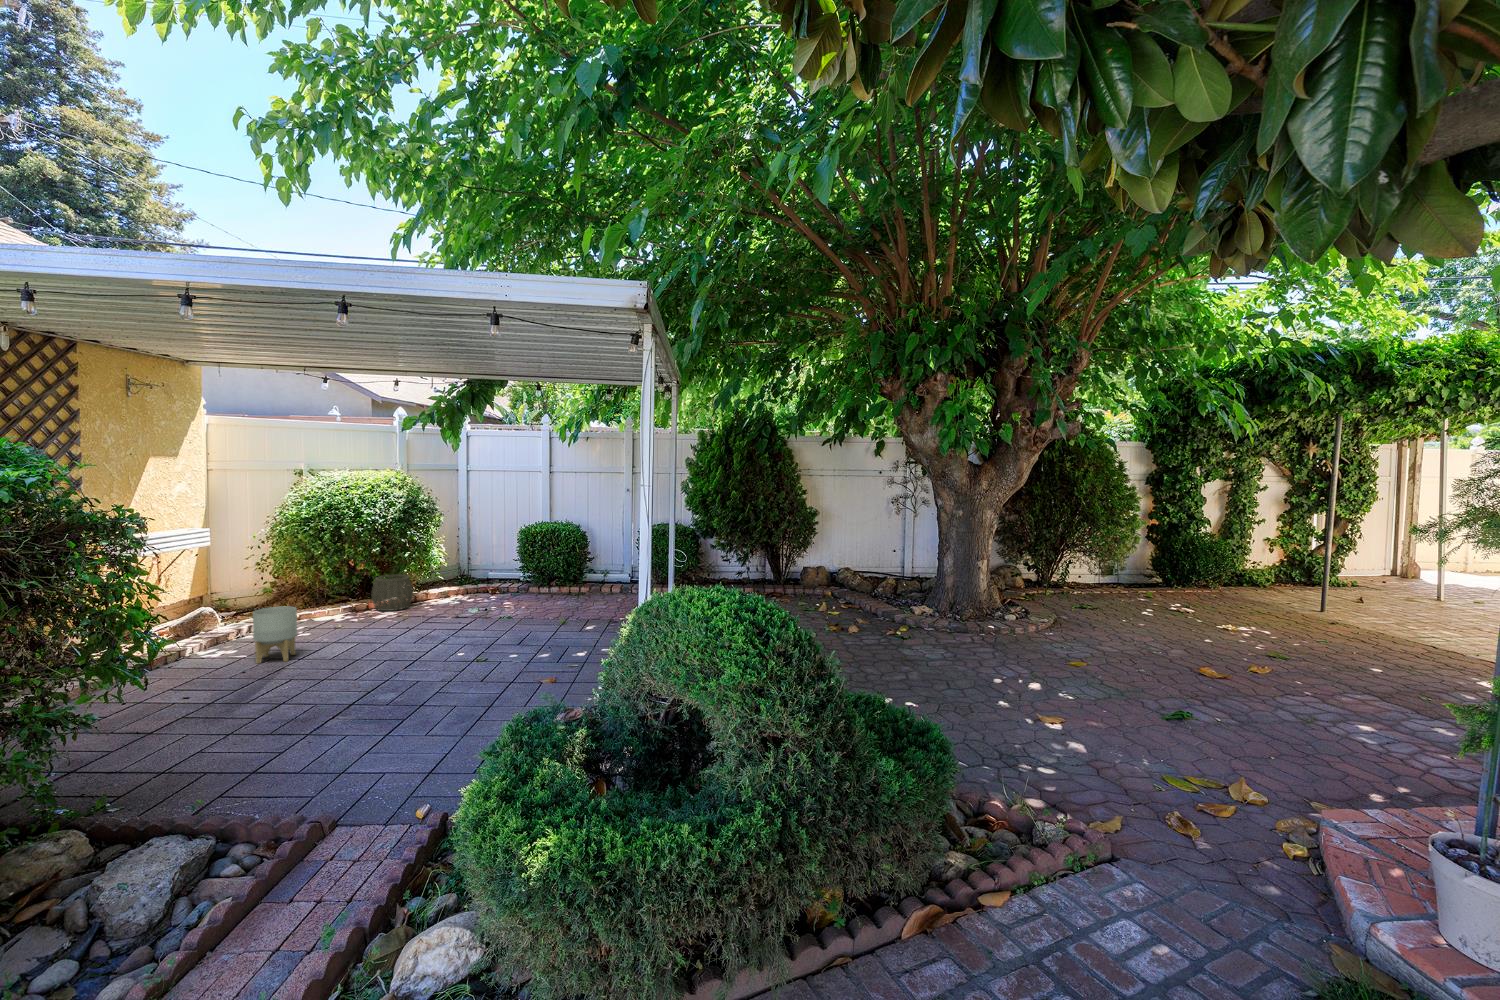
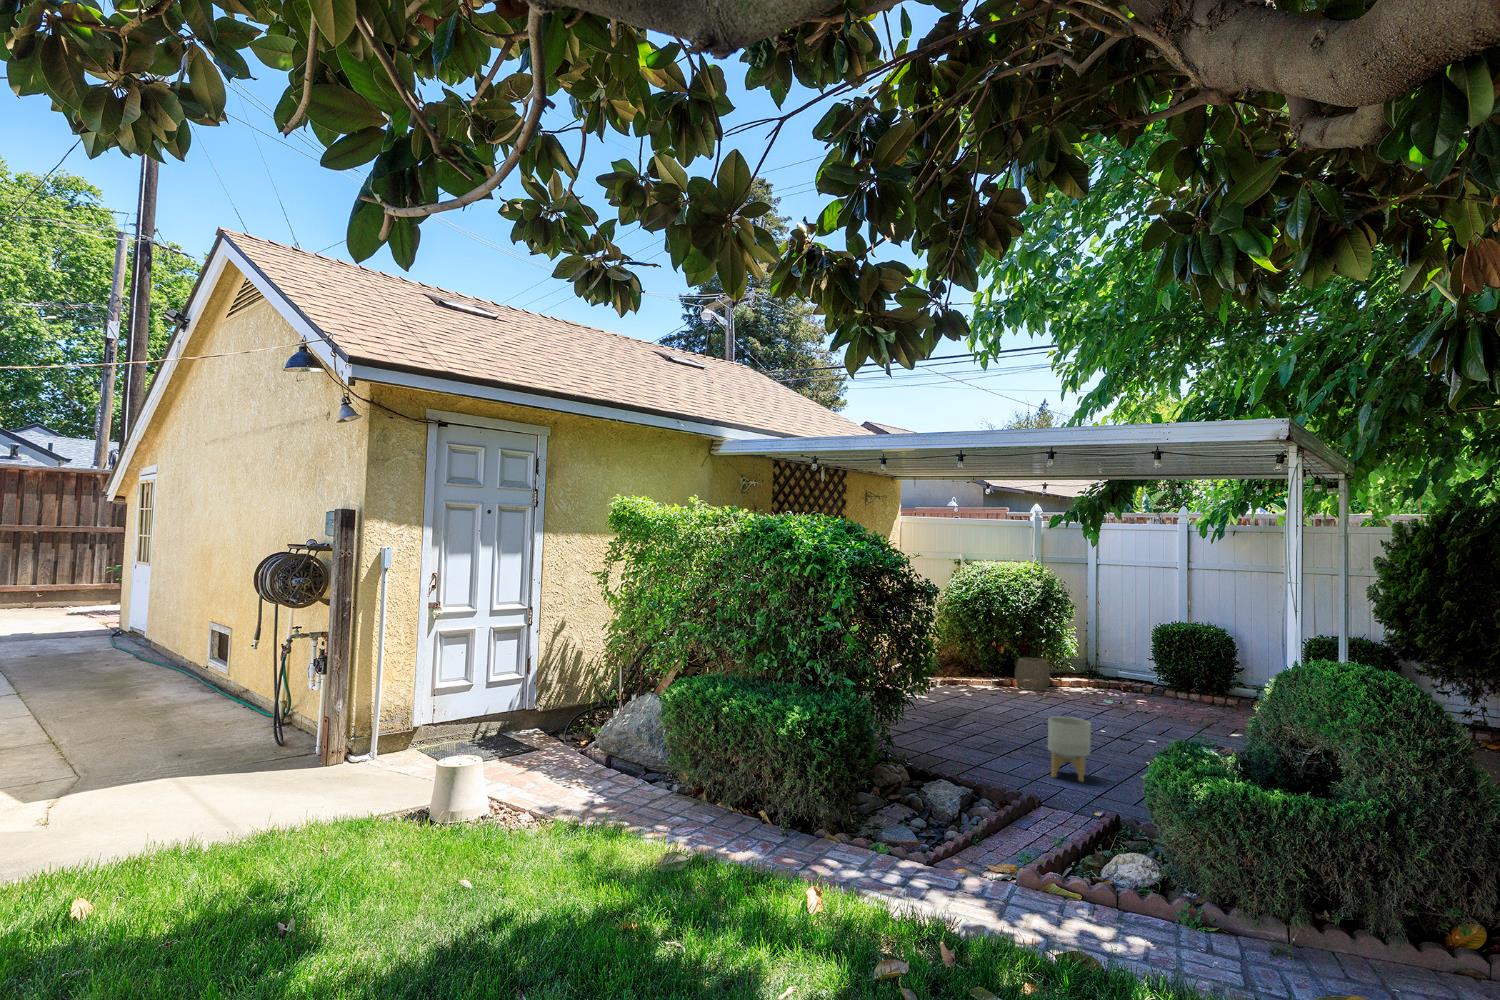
planter: present [253,606,297,664] -> present [1048,717,1091,782]

